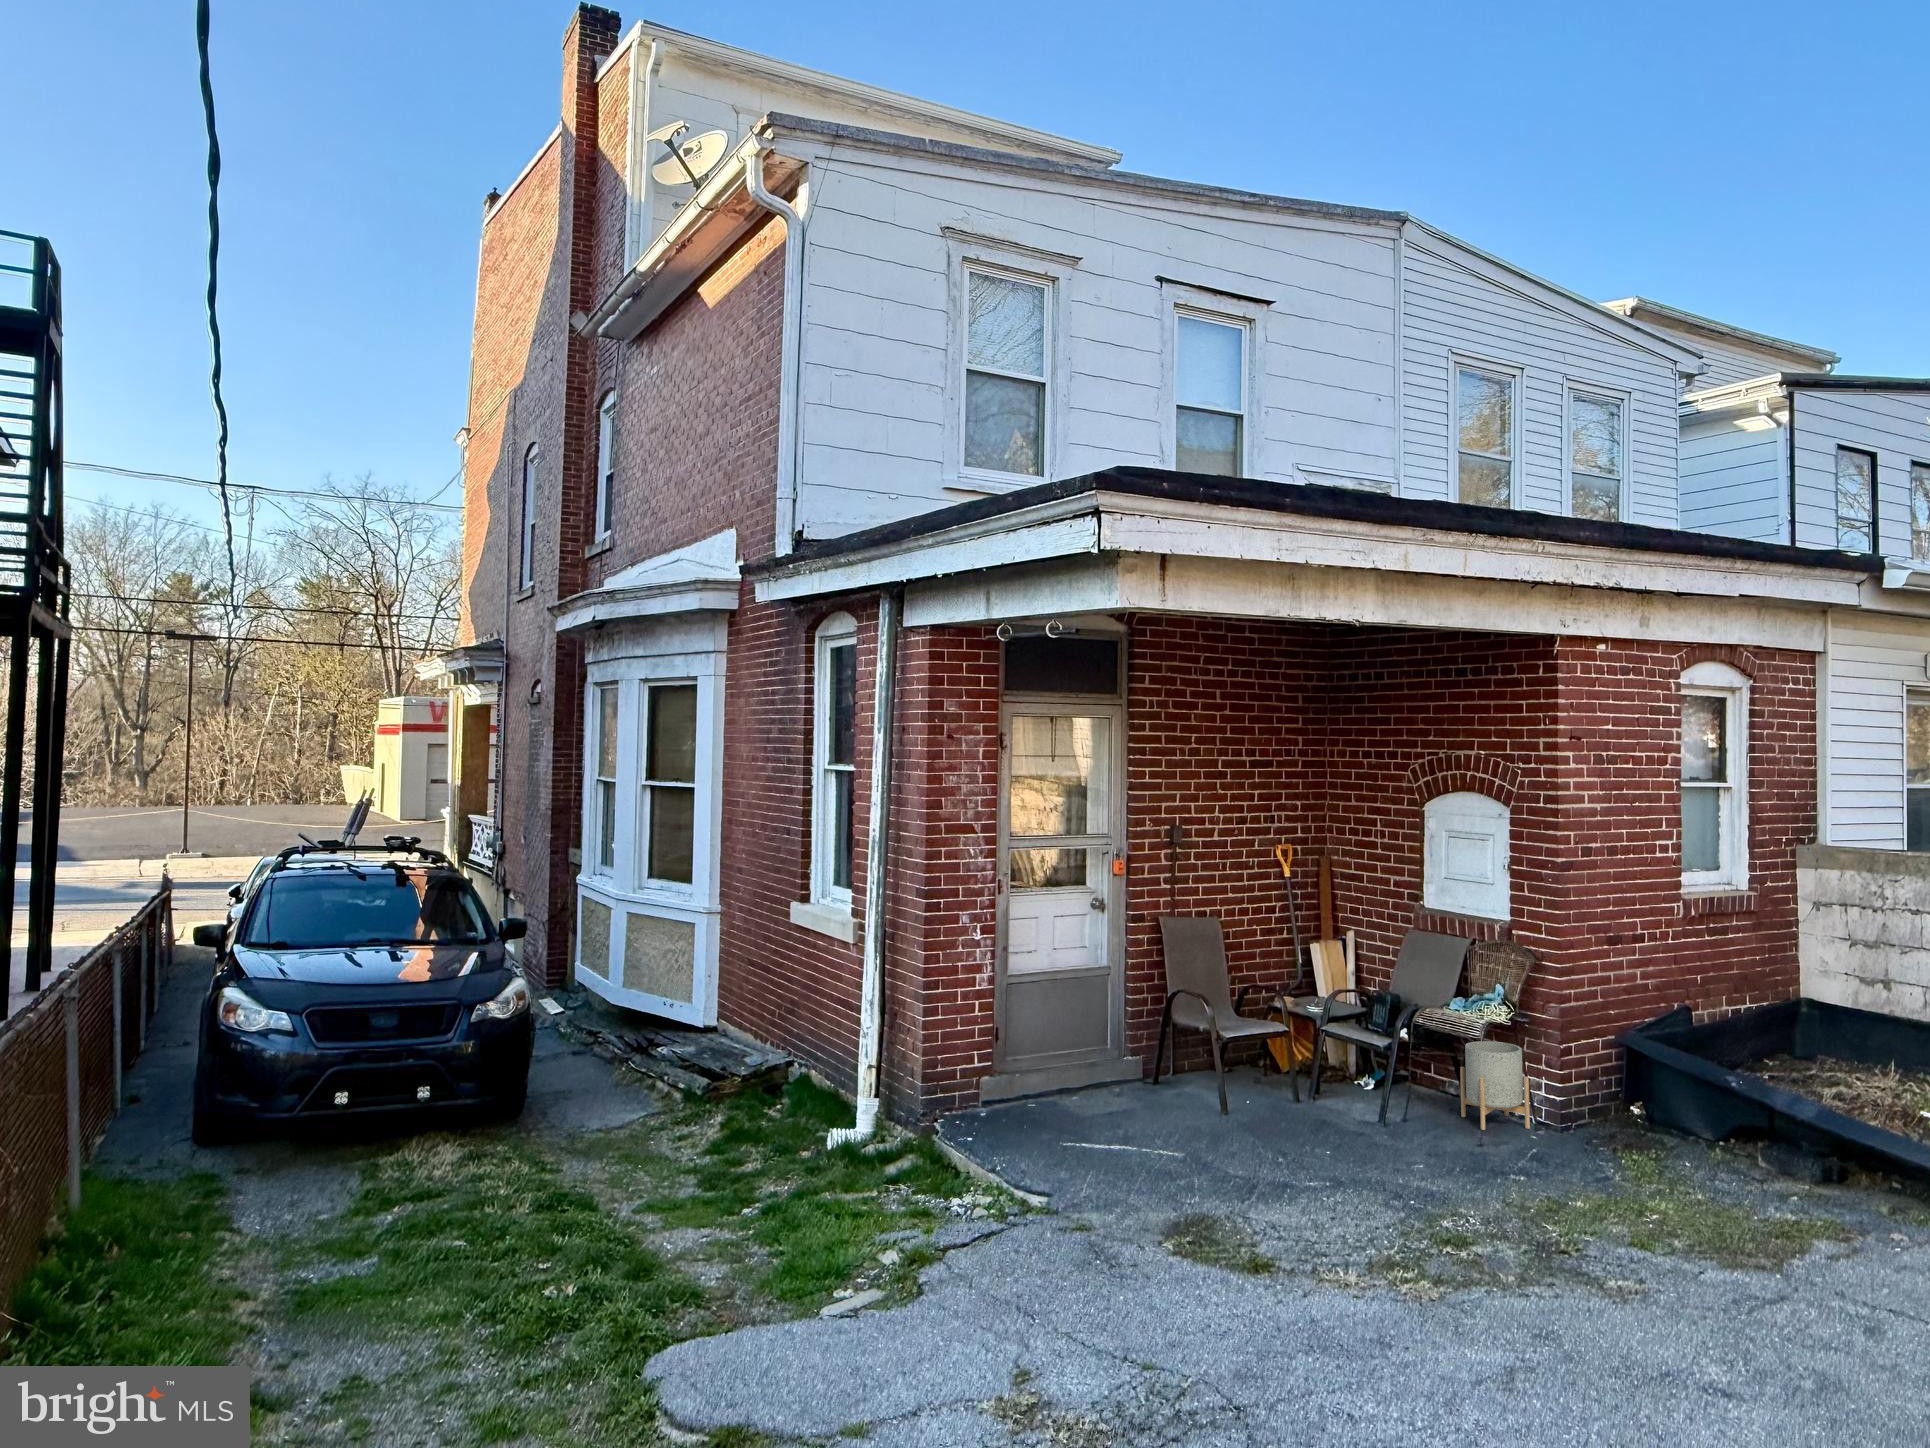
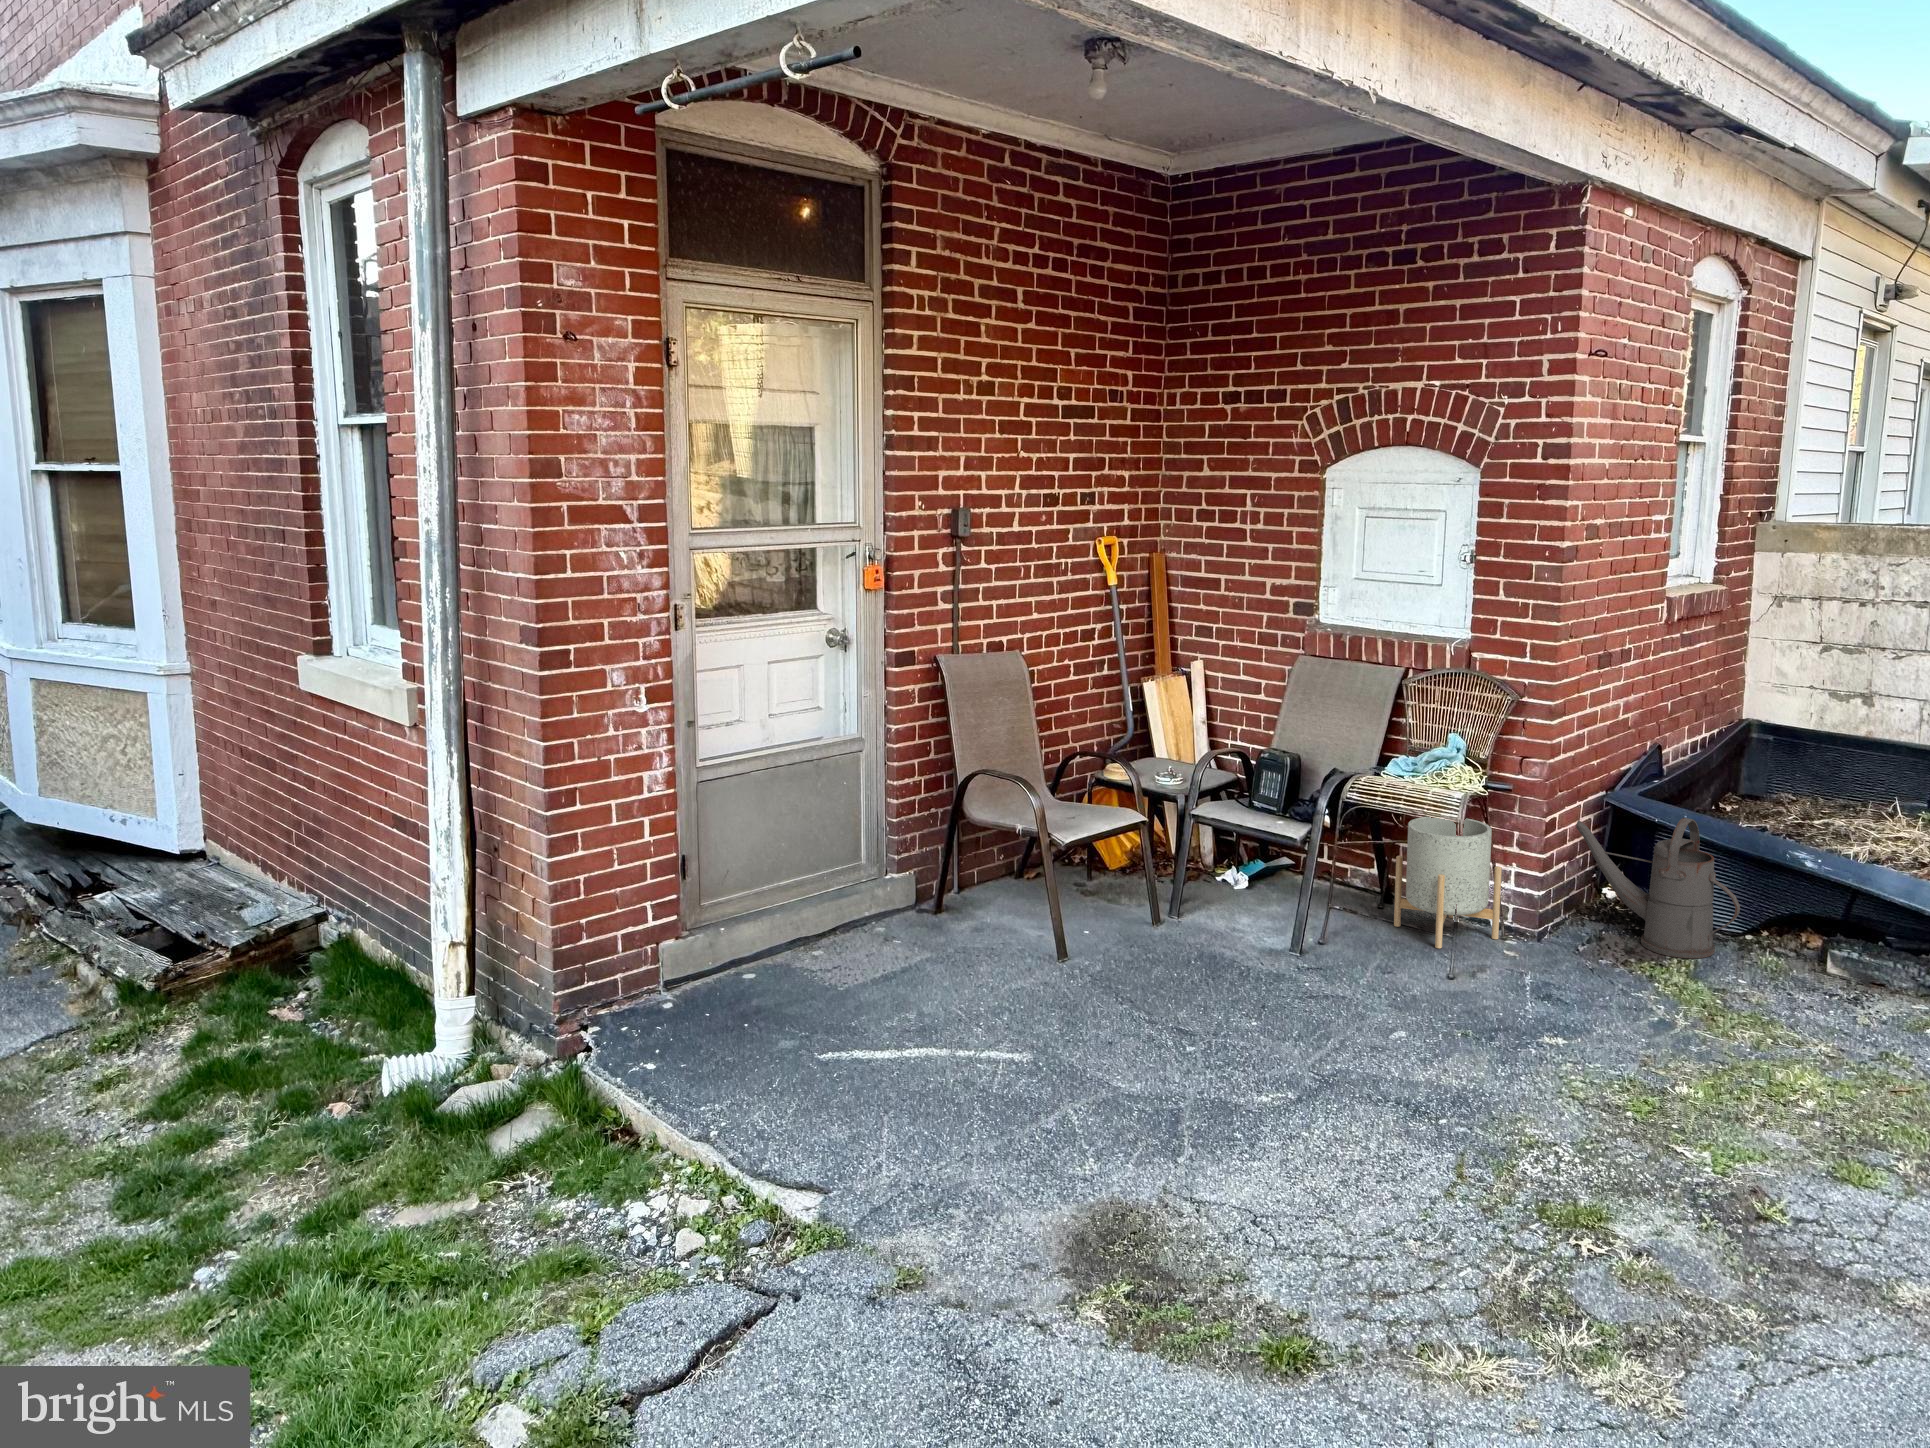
watering can: none [1590,1049,1692,1149] -> present [1576,818,1740,959]

